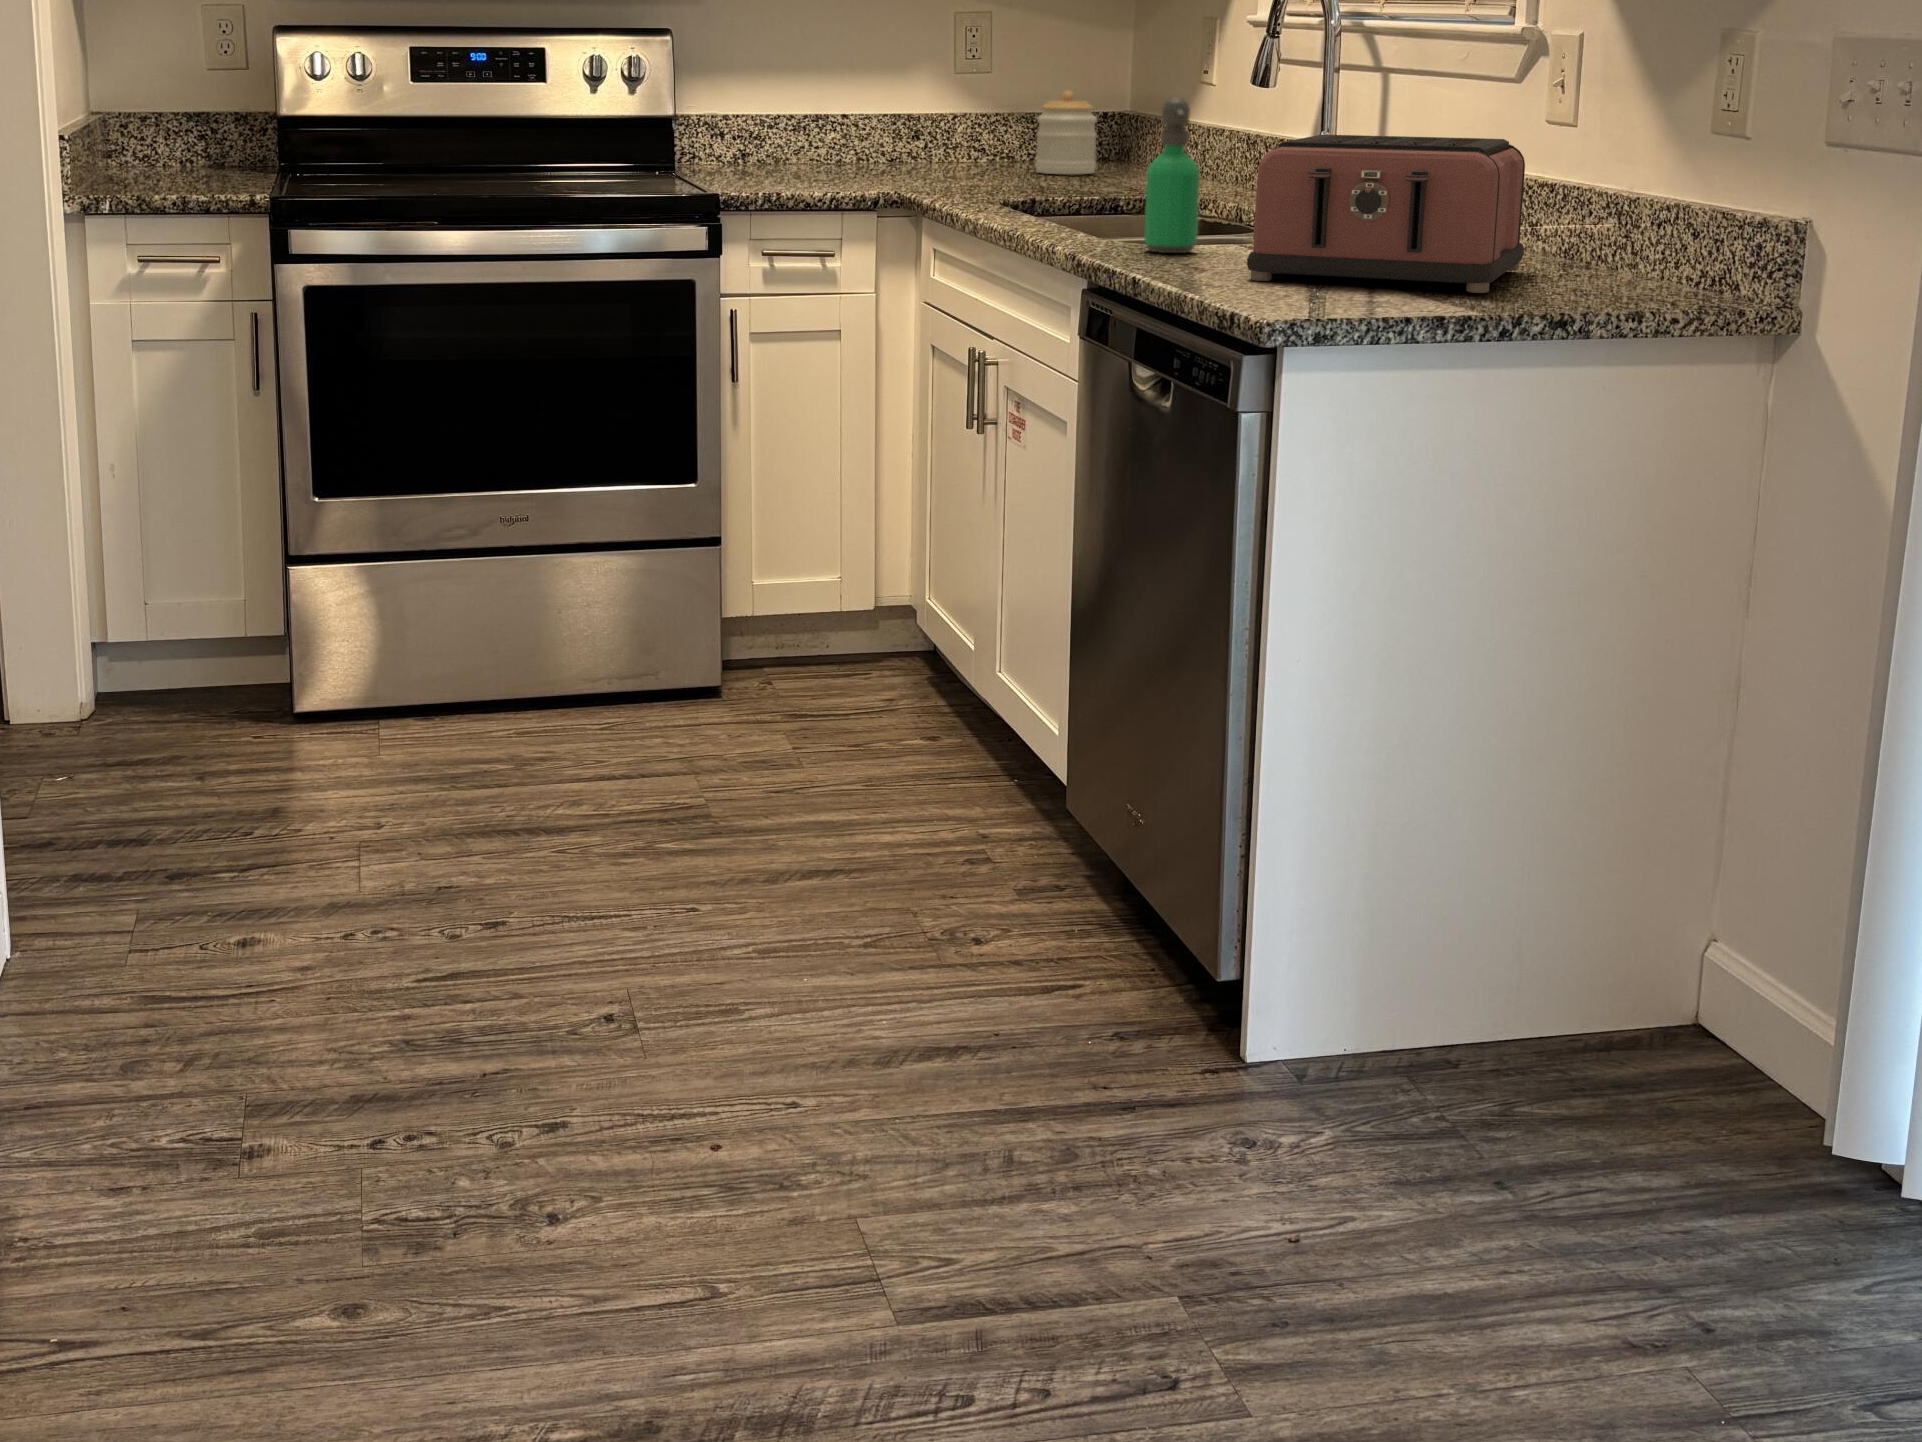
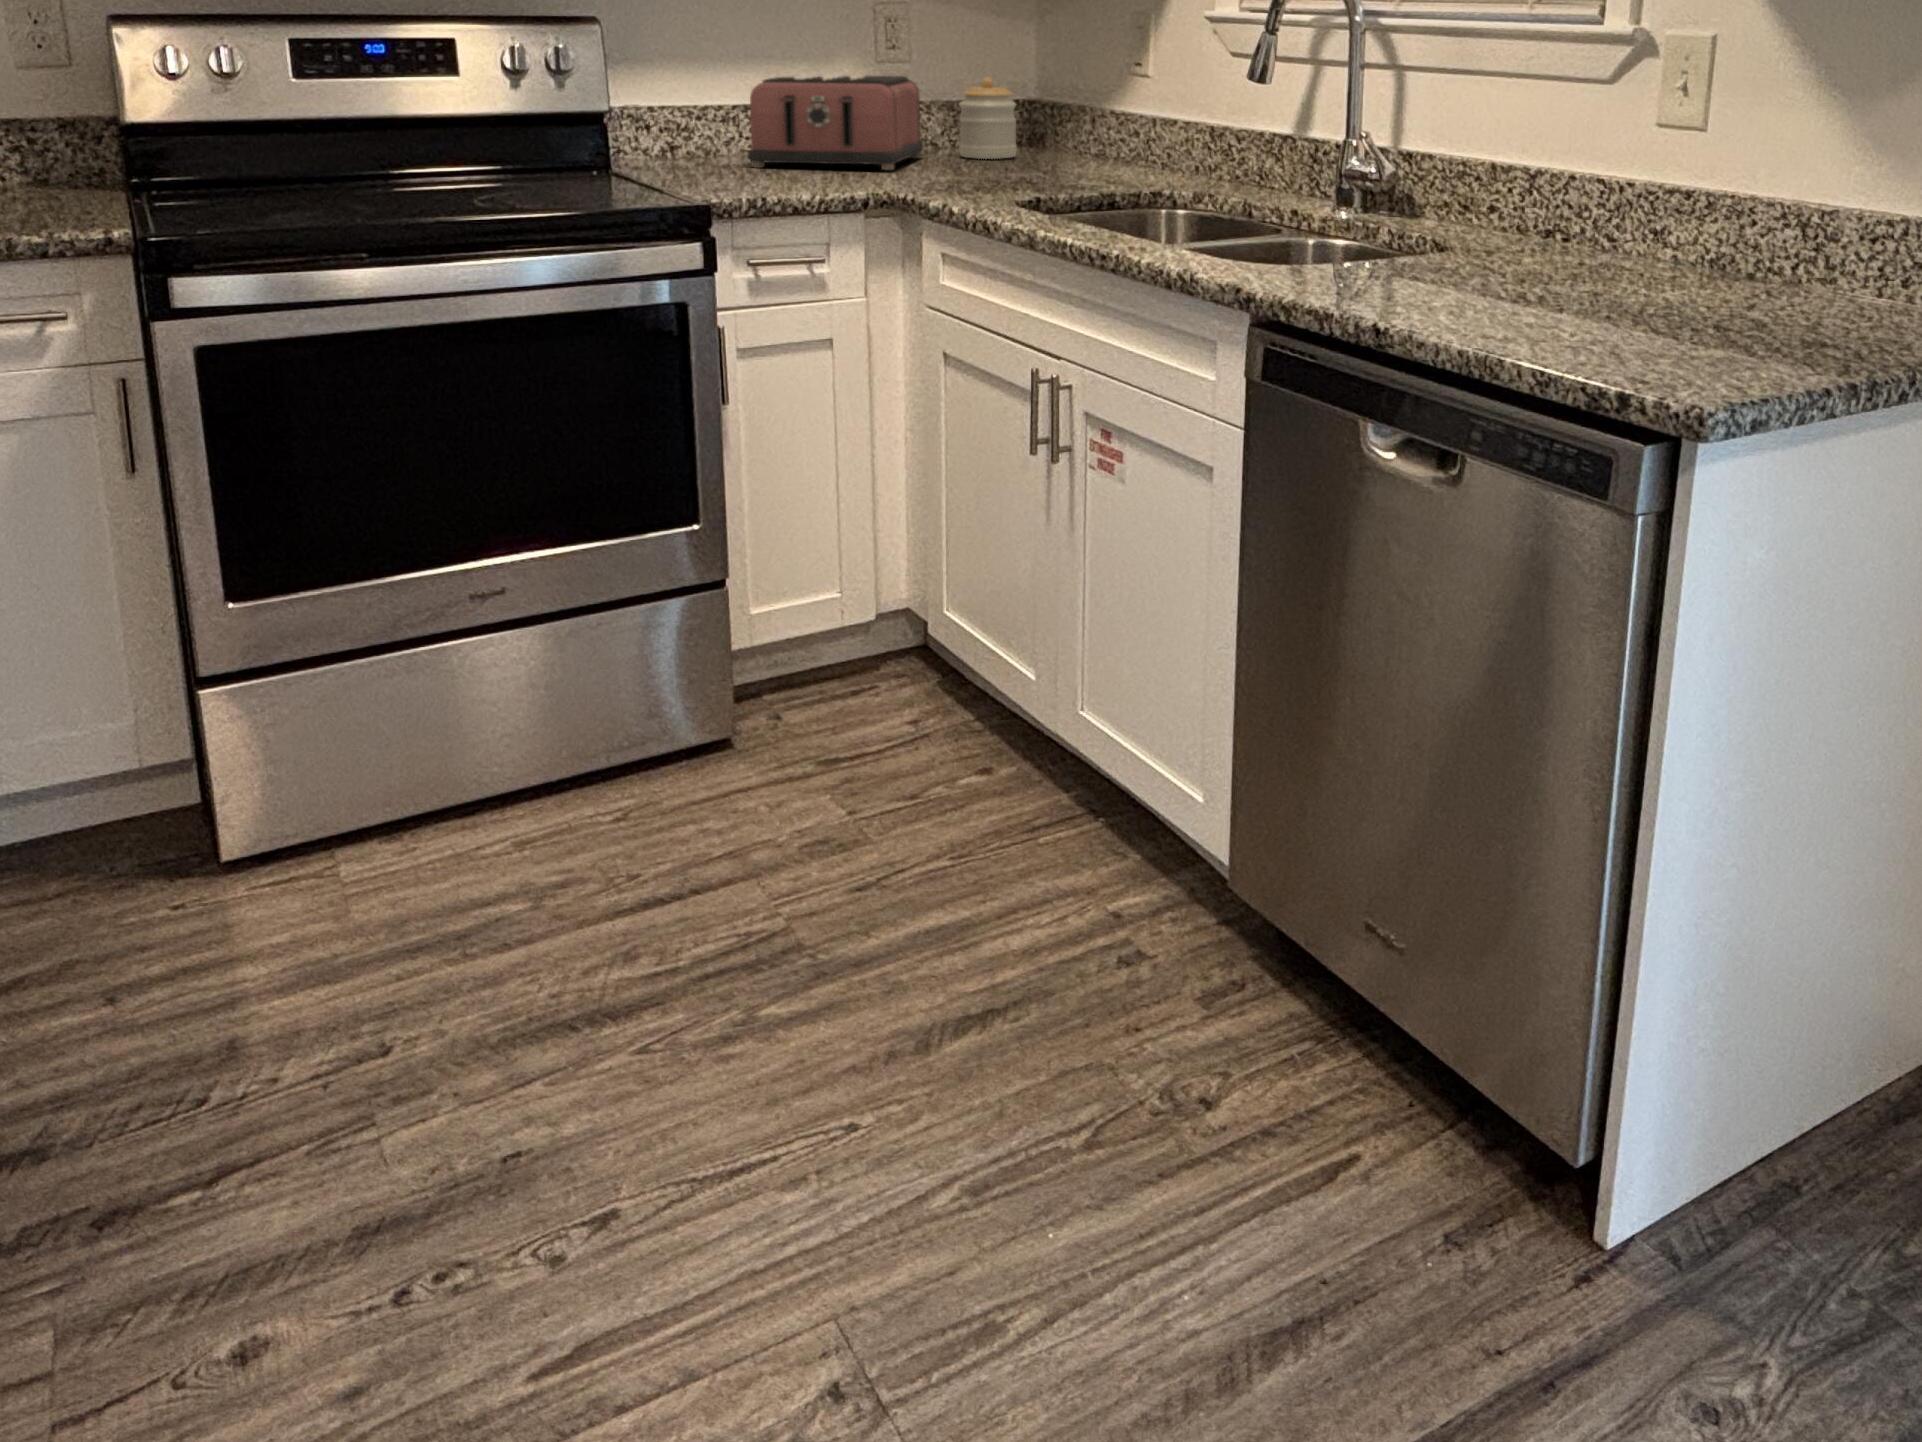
soap dispenser: present [1144,97,1200,253] -> none [1262,106,1320,273]
toaster: present [1247,135,1525,293] -> present [748,76,924,170]

